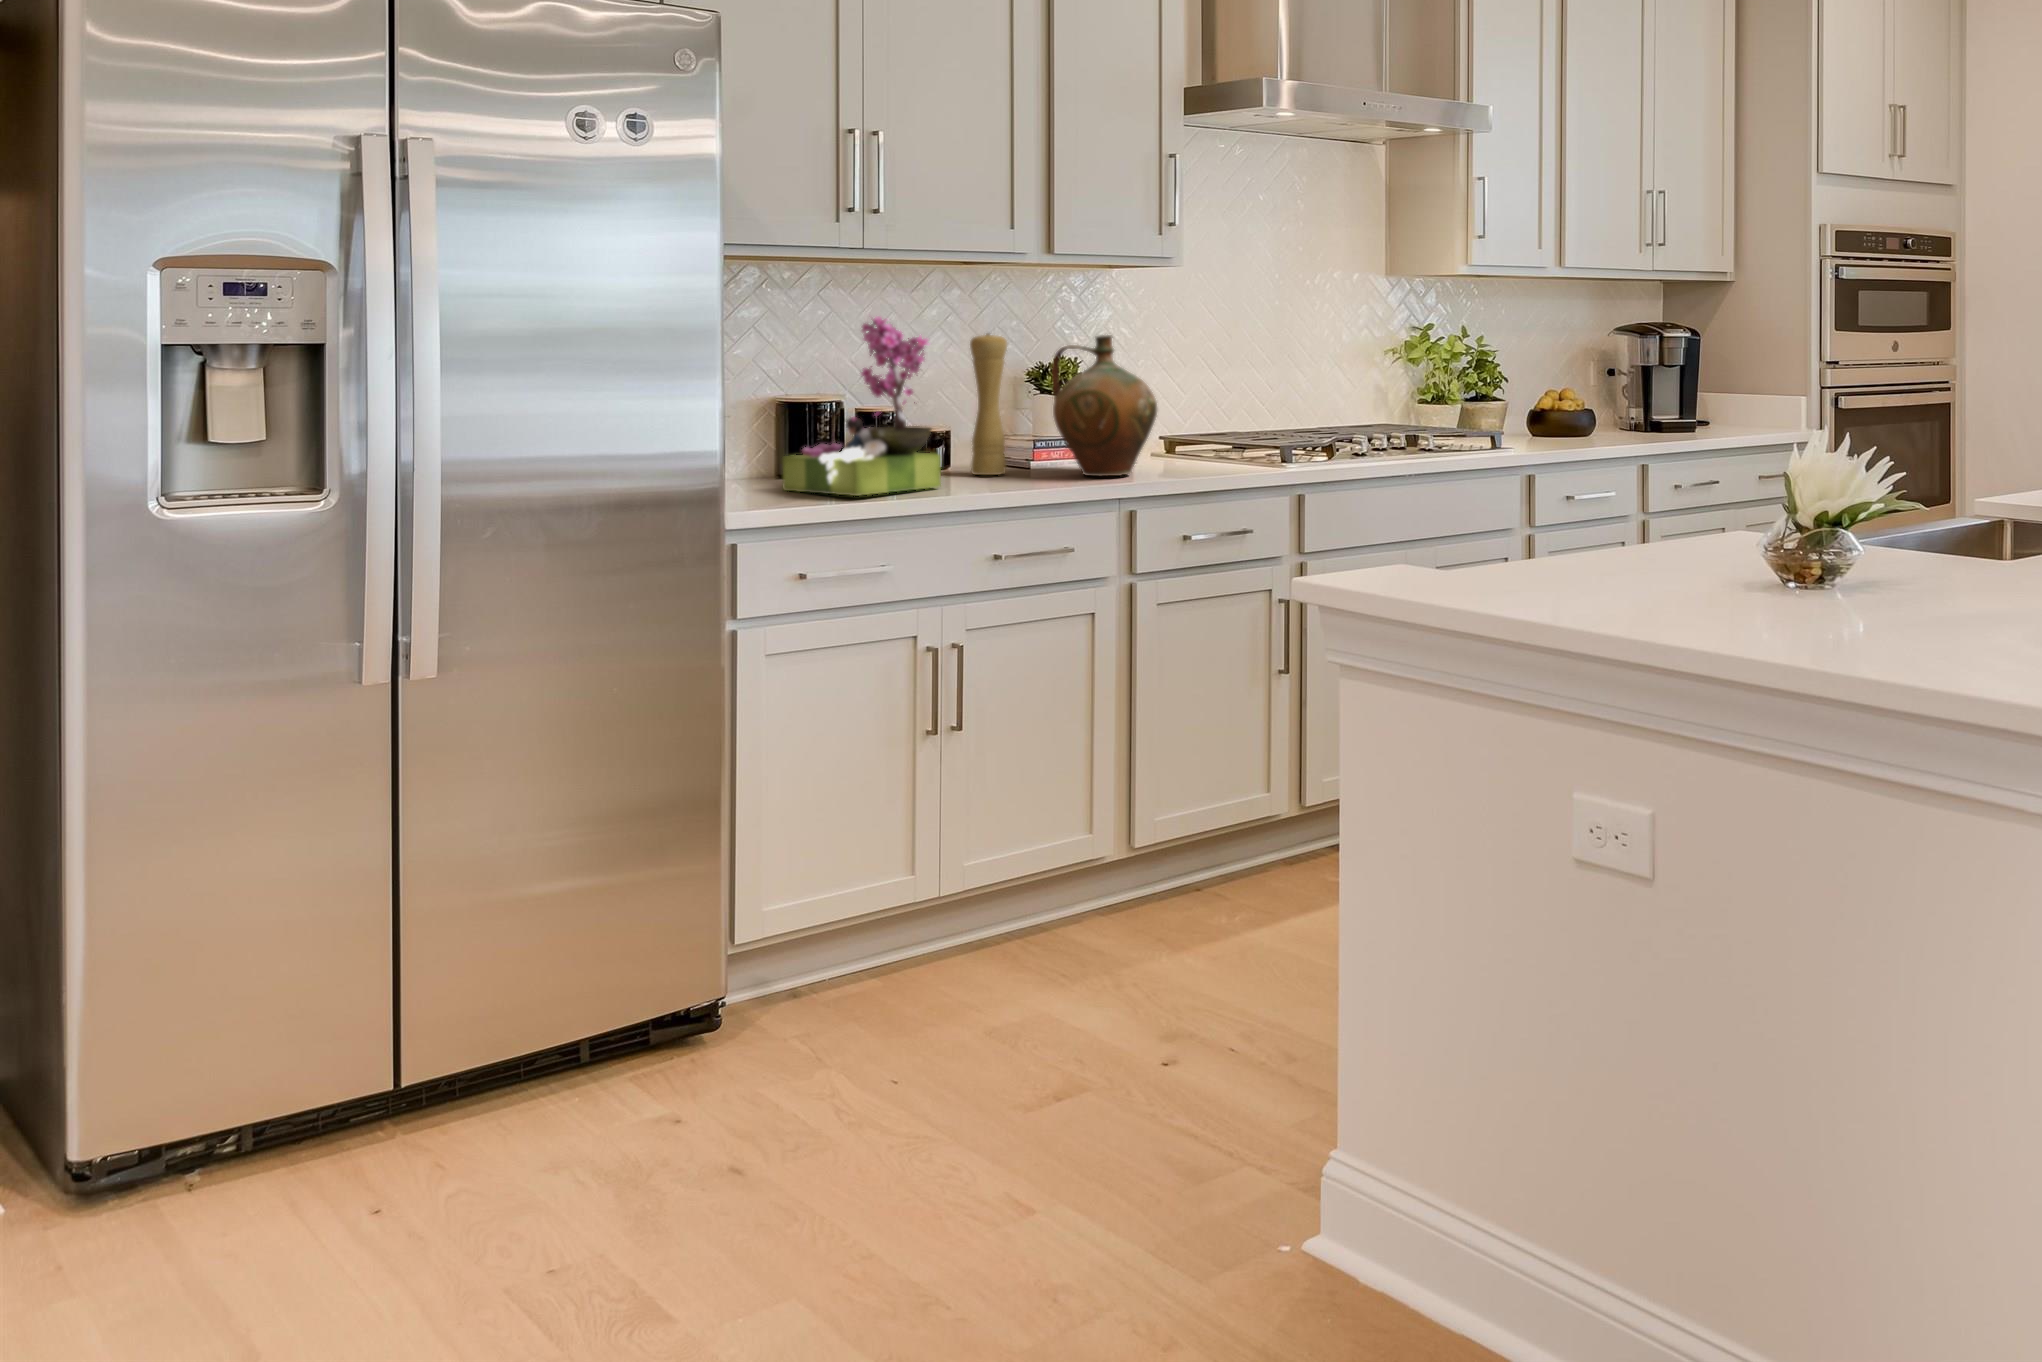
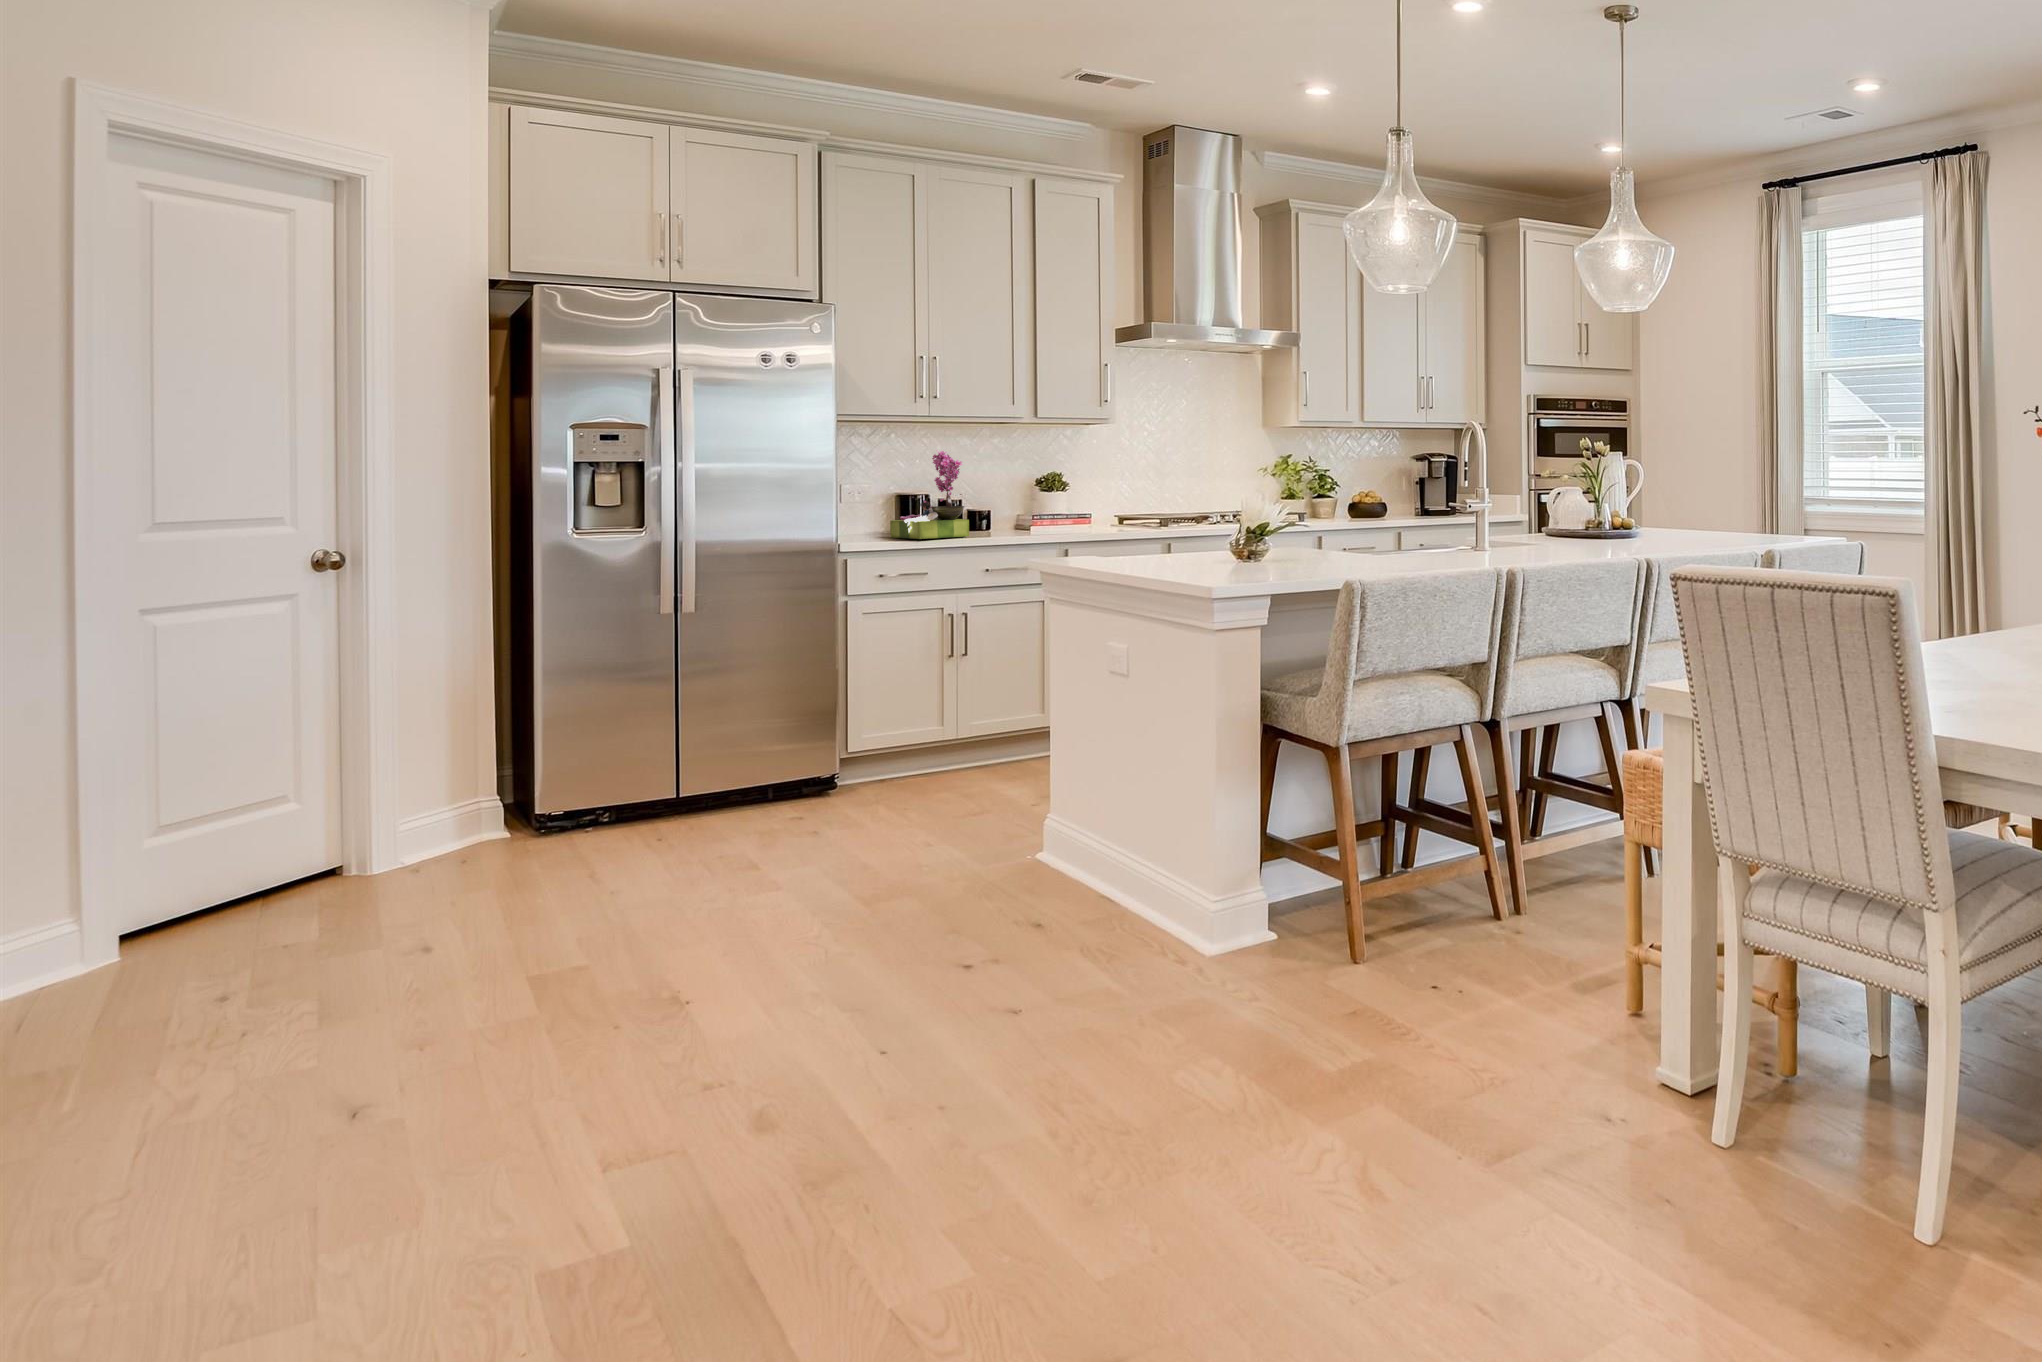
pepper mill: present [970,333,1007,475] -> none [993,459,1012,531]
ceramic jug: present [1052,335,1157,476] -> none [1034,460,1089,532]

